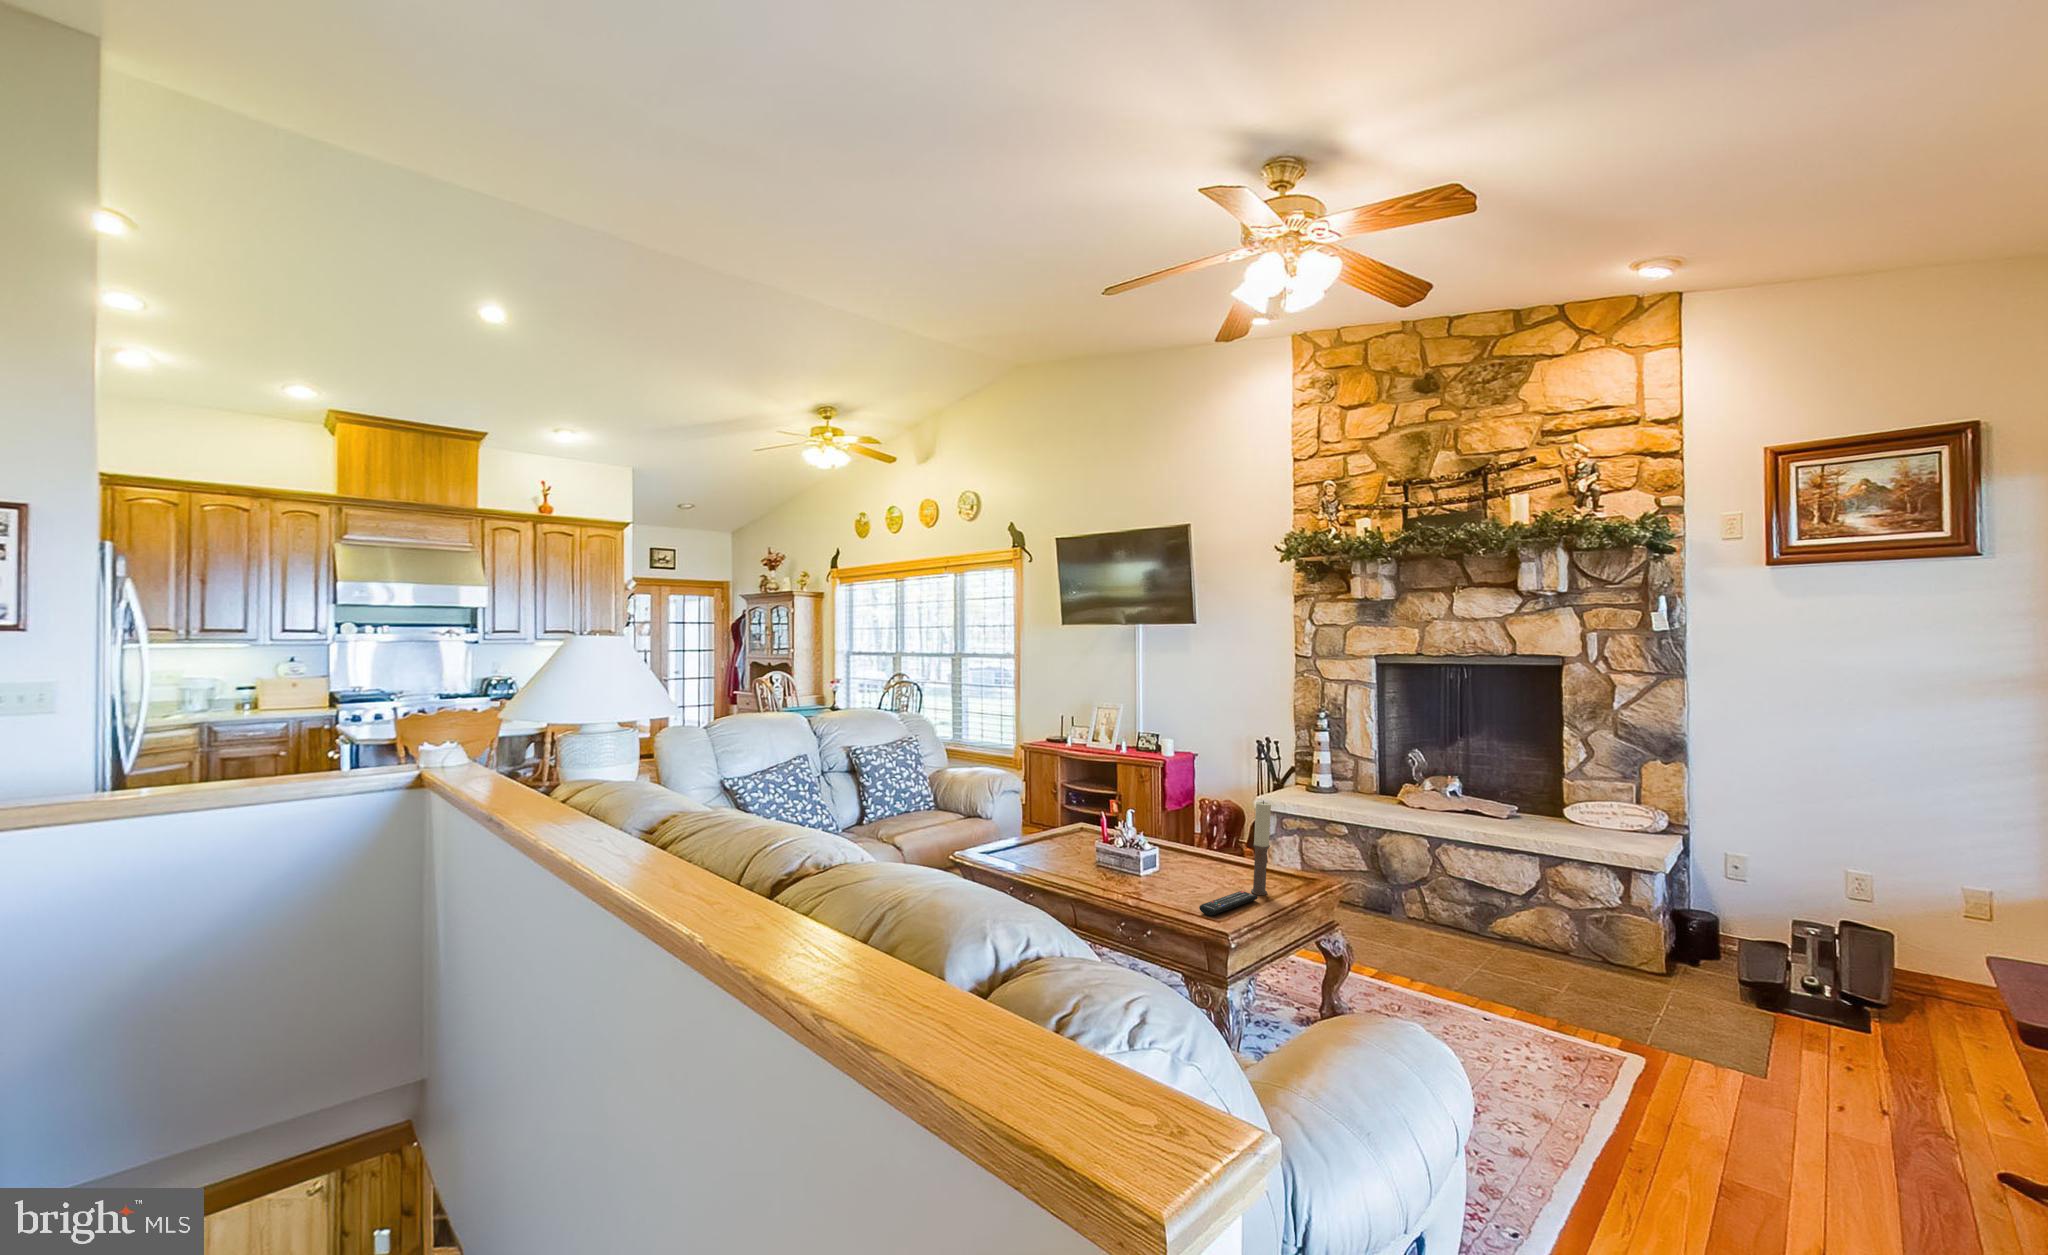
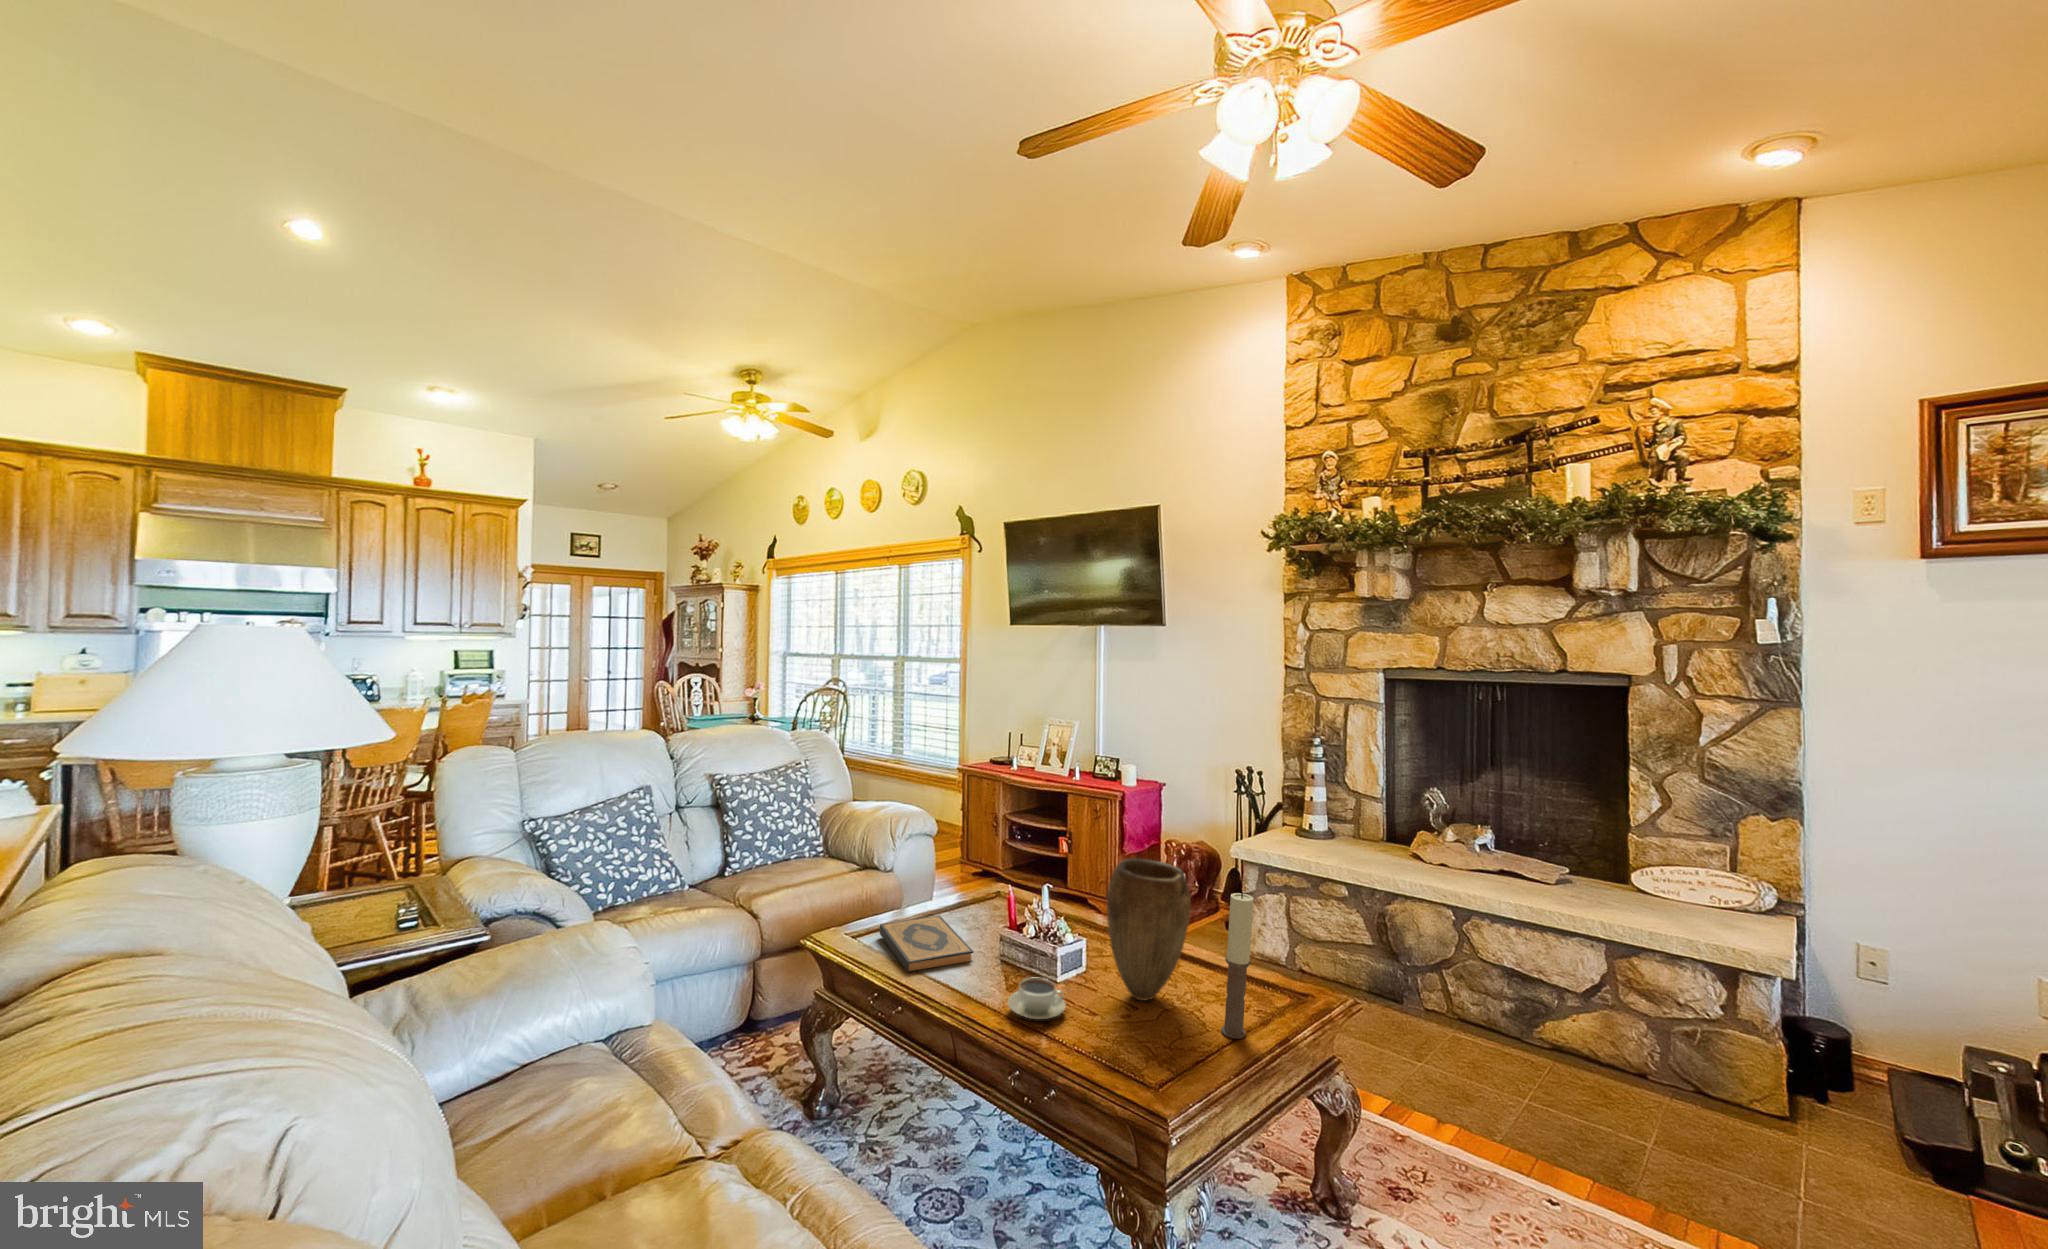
vase: none [1171,785,1229,879] -> present [1106,858,1191,1001]
hardback book: none [1004,837,1076,868] -> present [879,915,974,973]
coffee cup: none [1108,864,1147,888] -> present [1008,978,1066,1019]
remote control: present [1199,891,1258,916] -> none [1137,1034,1231,1091]

